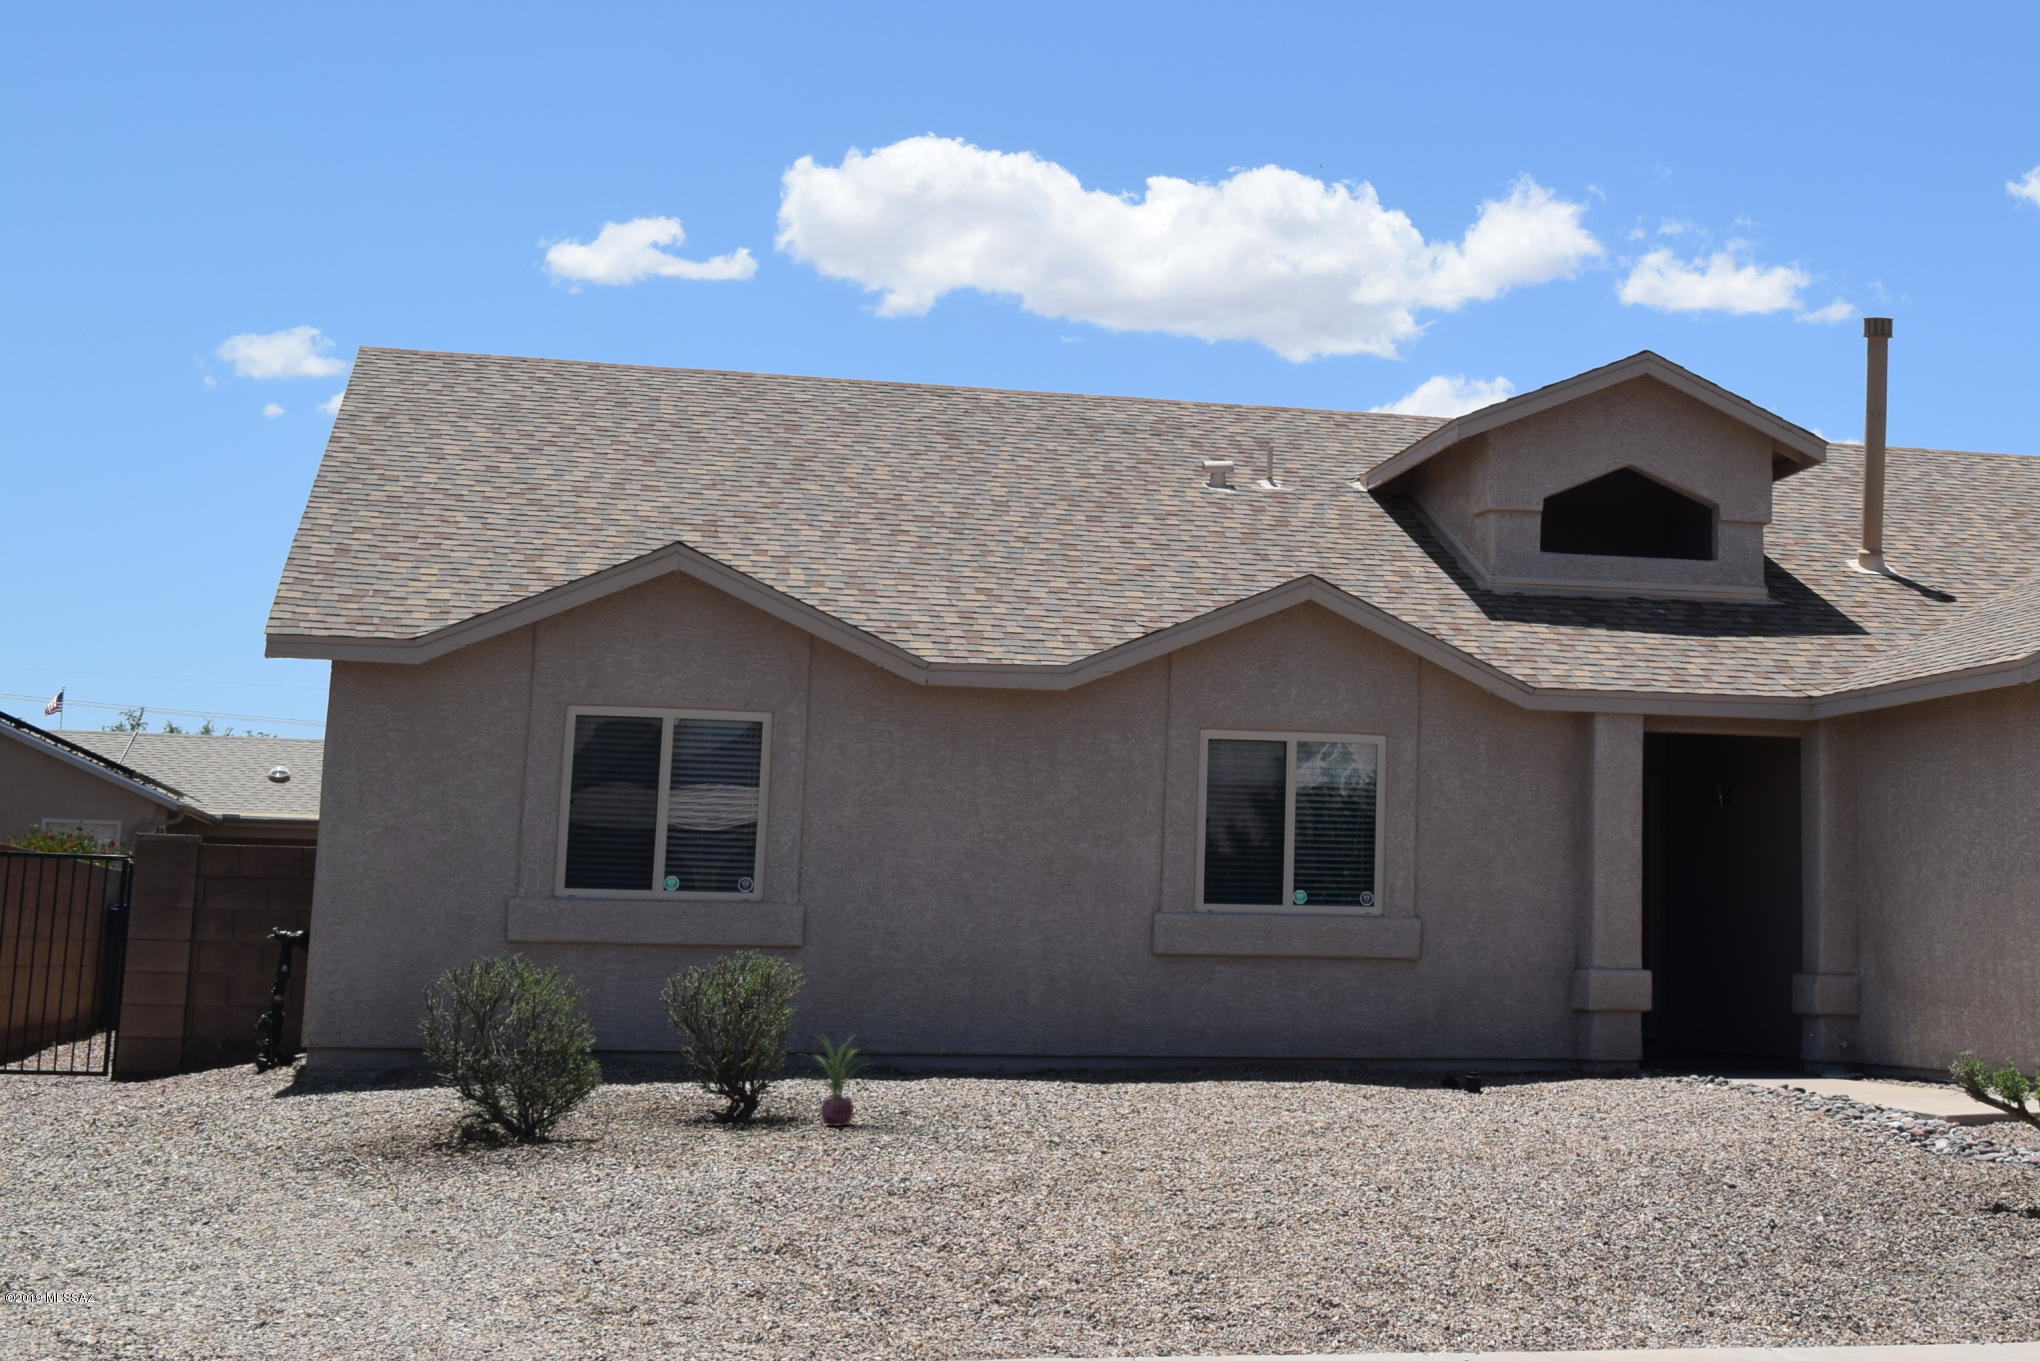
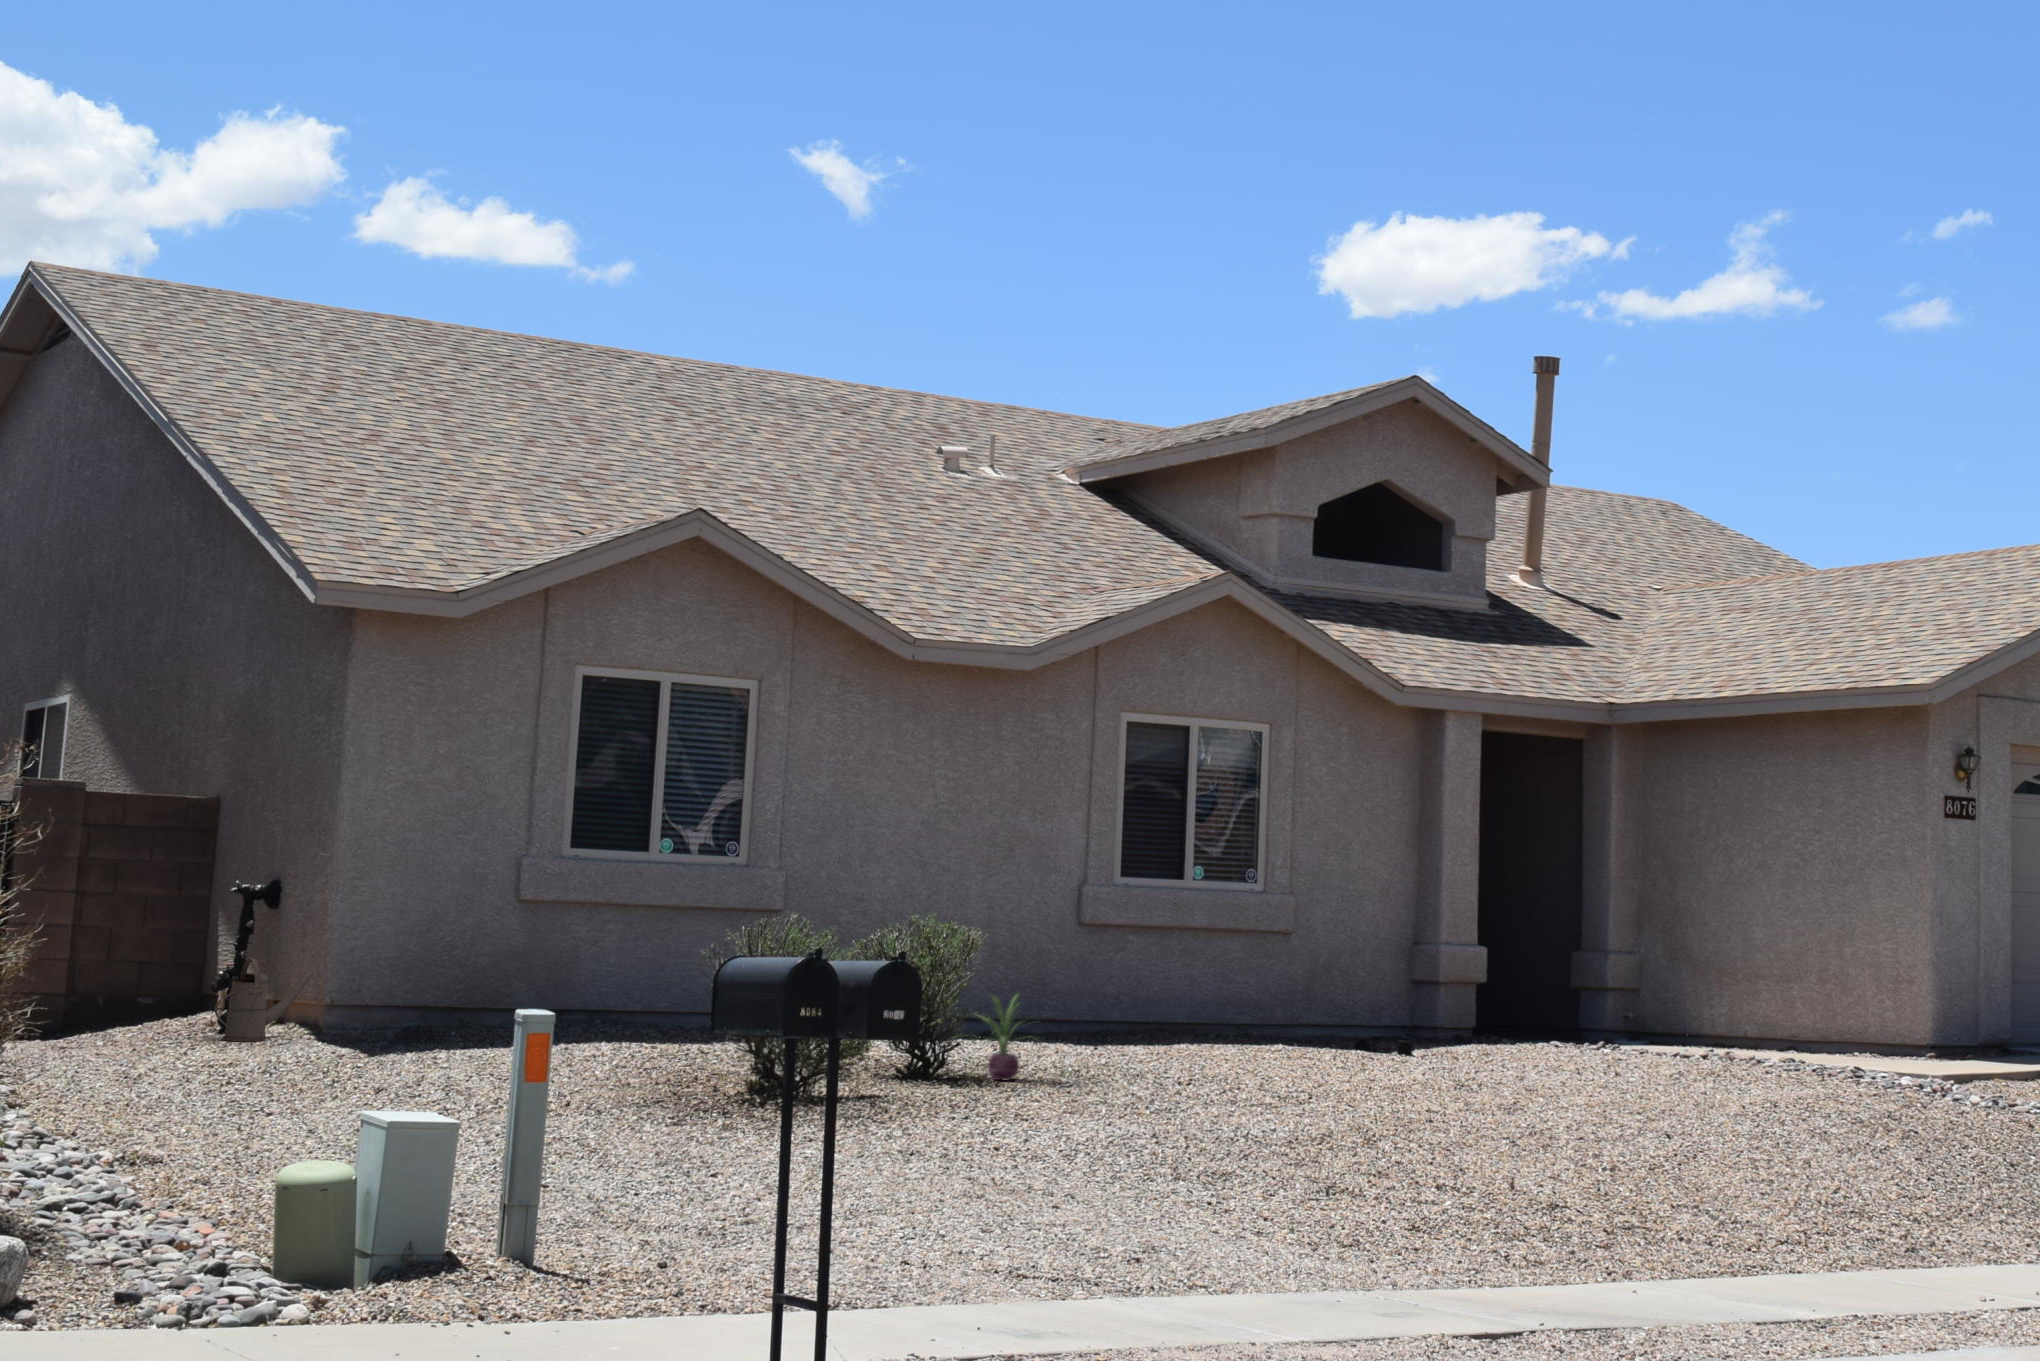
watering can: none [193,1006,297,1087] -> present [214,959,314,1042]

